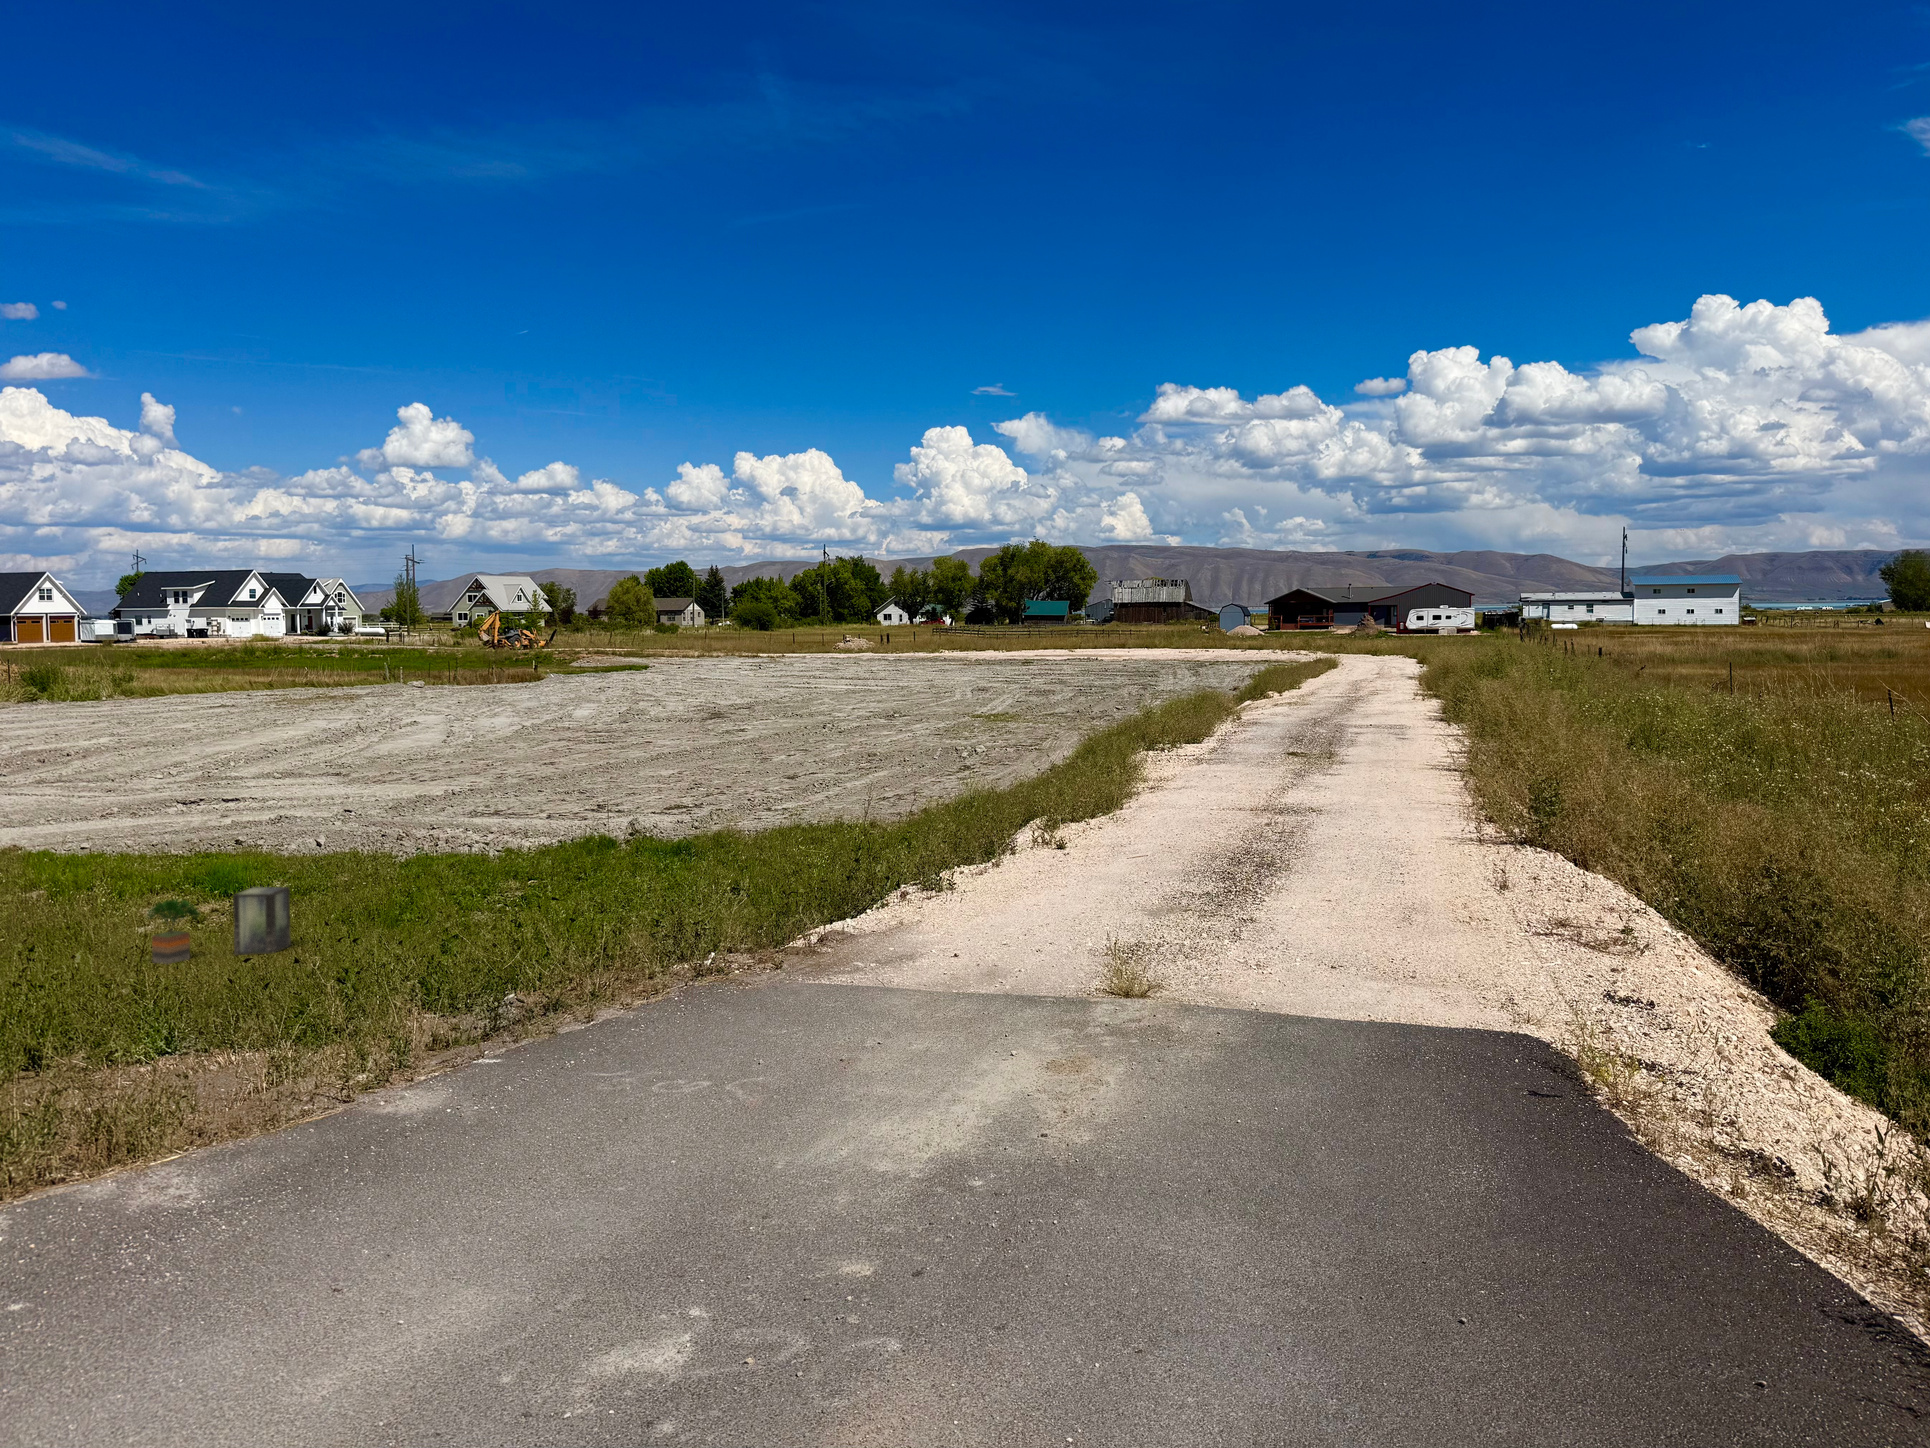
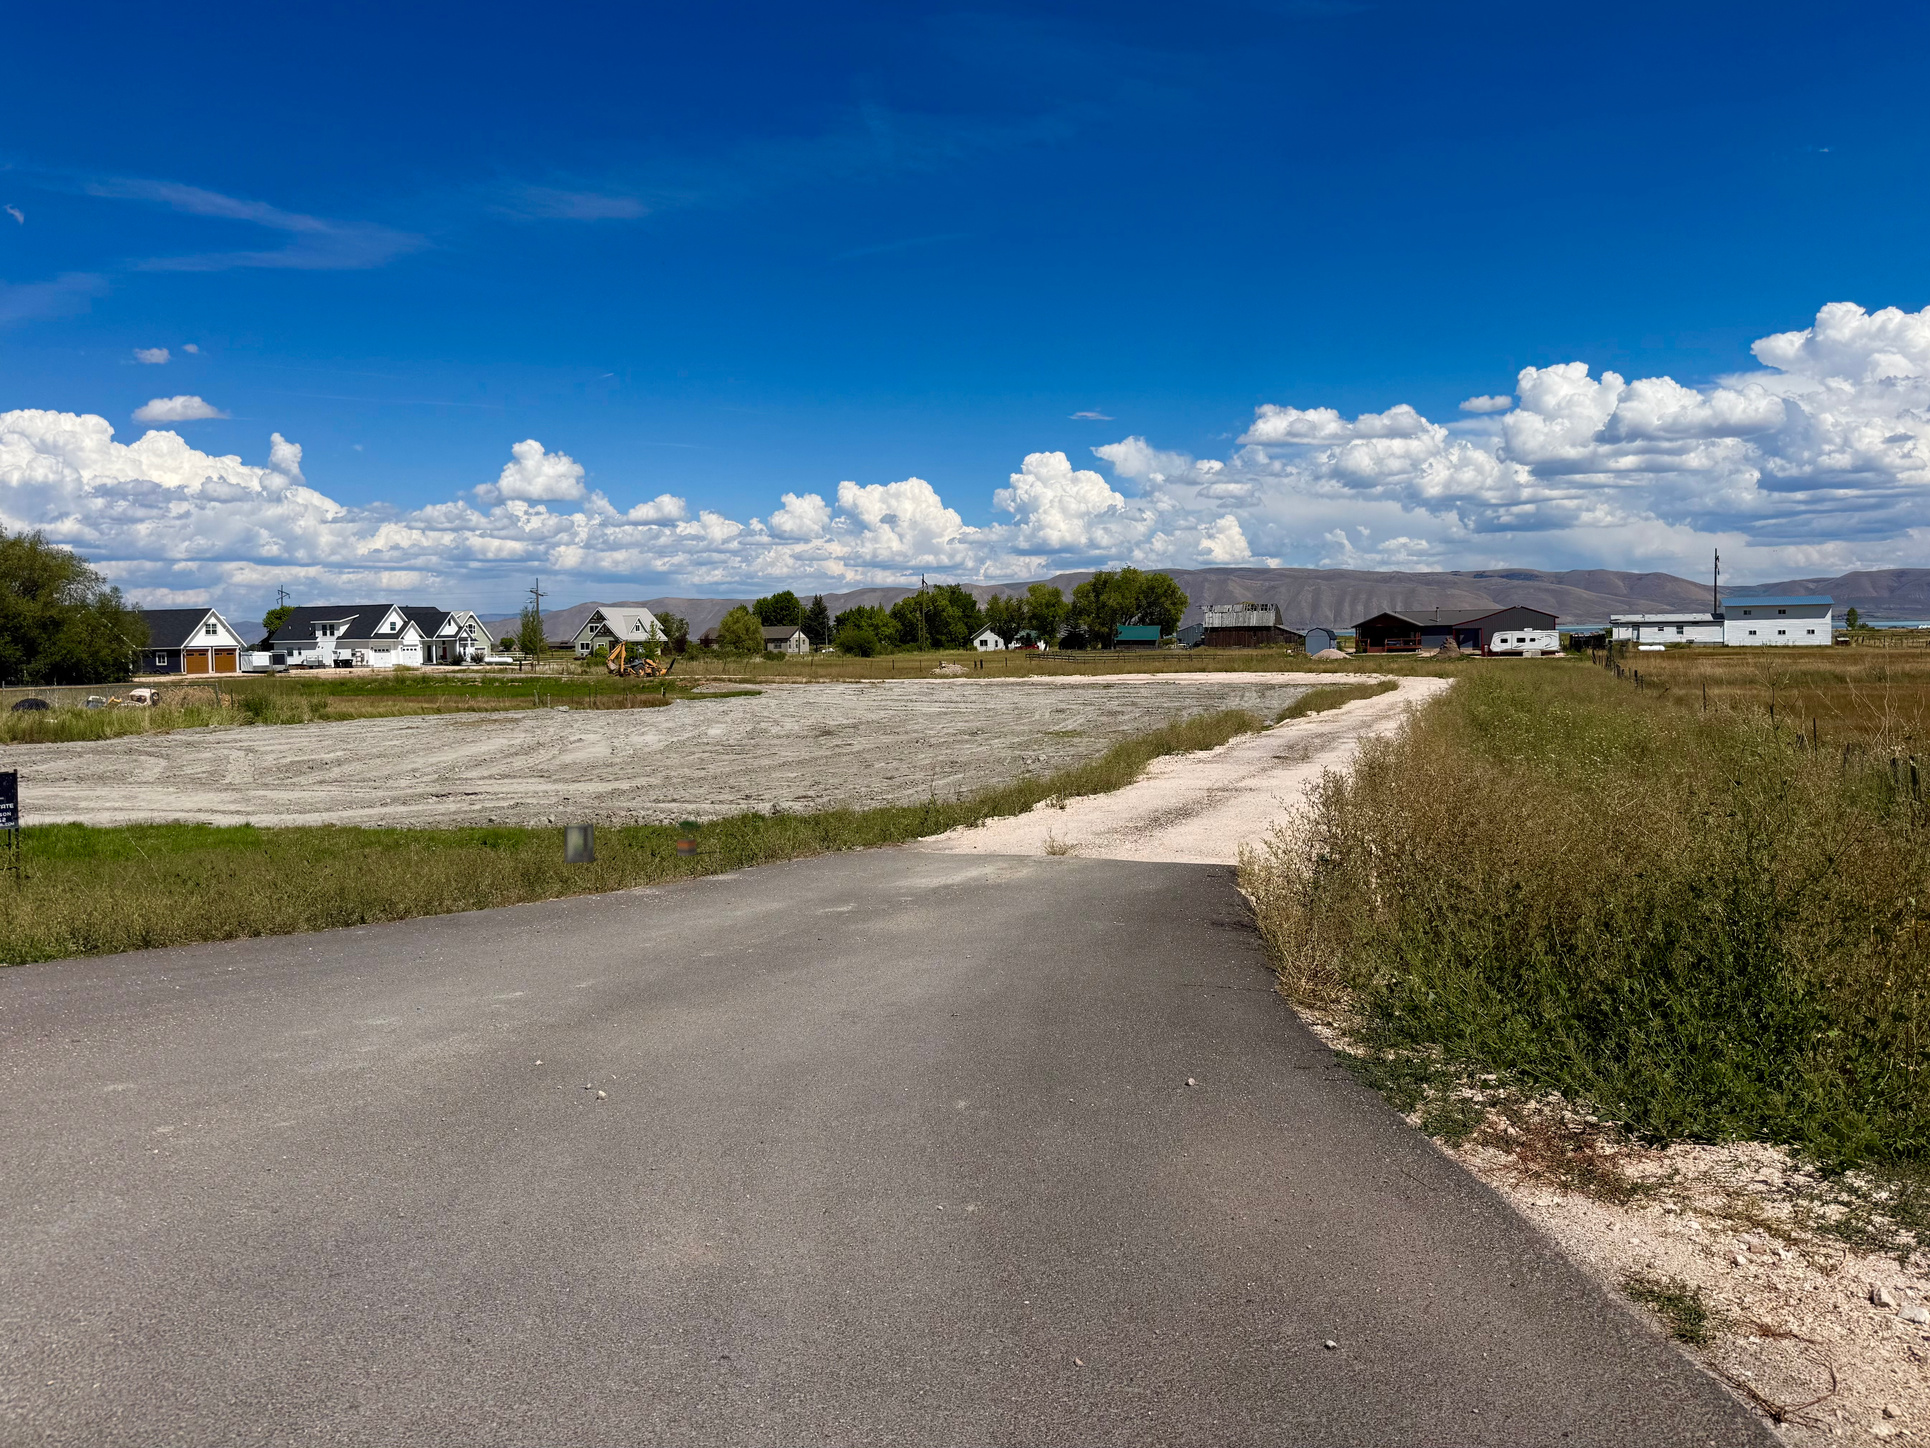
potted tree: present [146,900,200,964] -> present [674,820,701,856]

